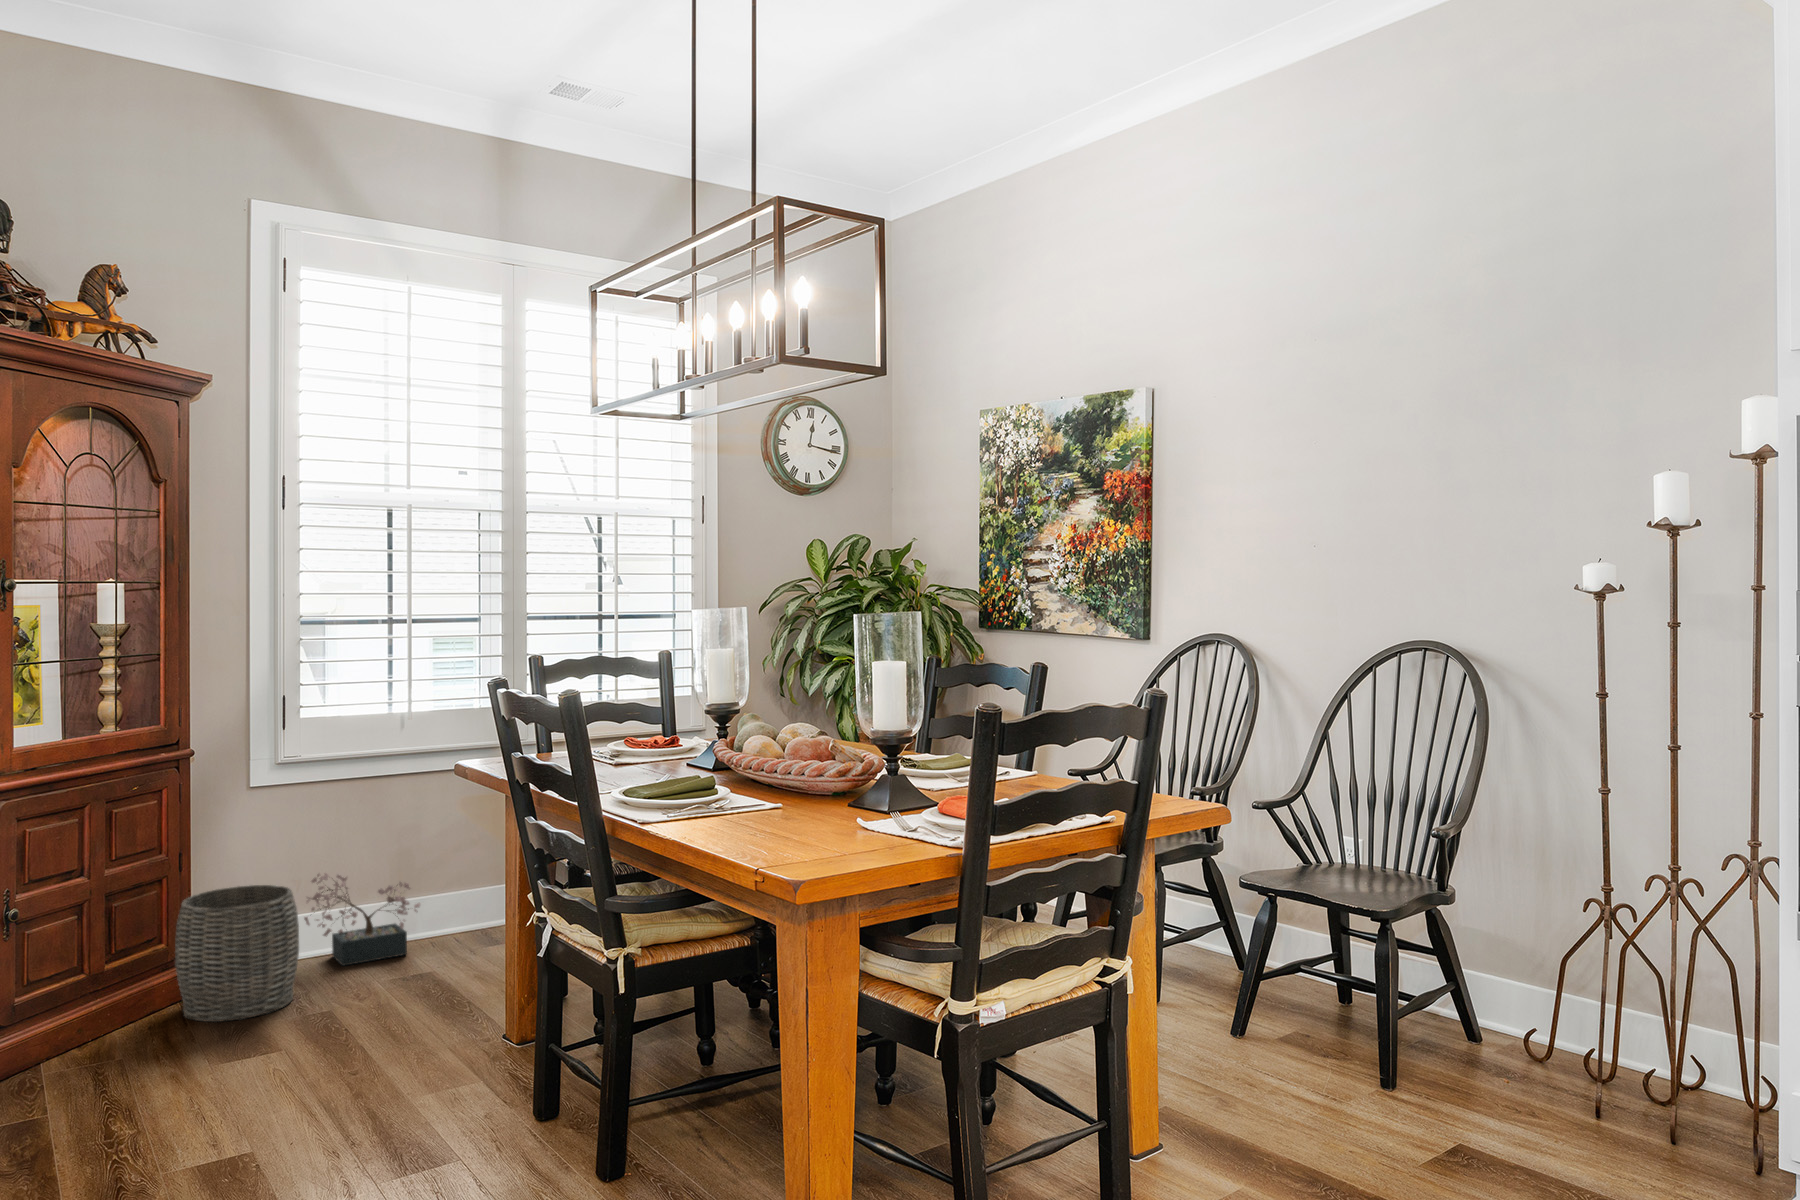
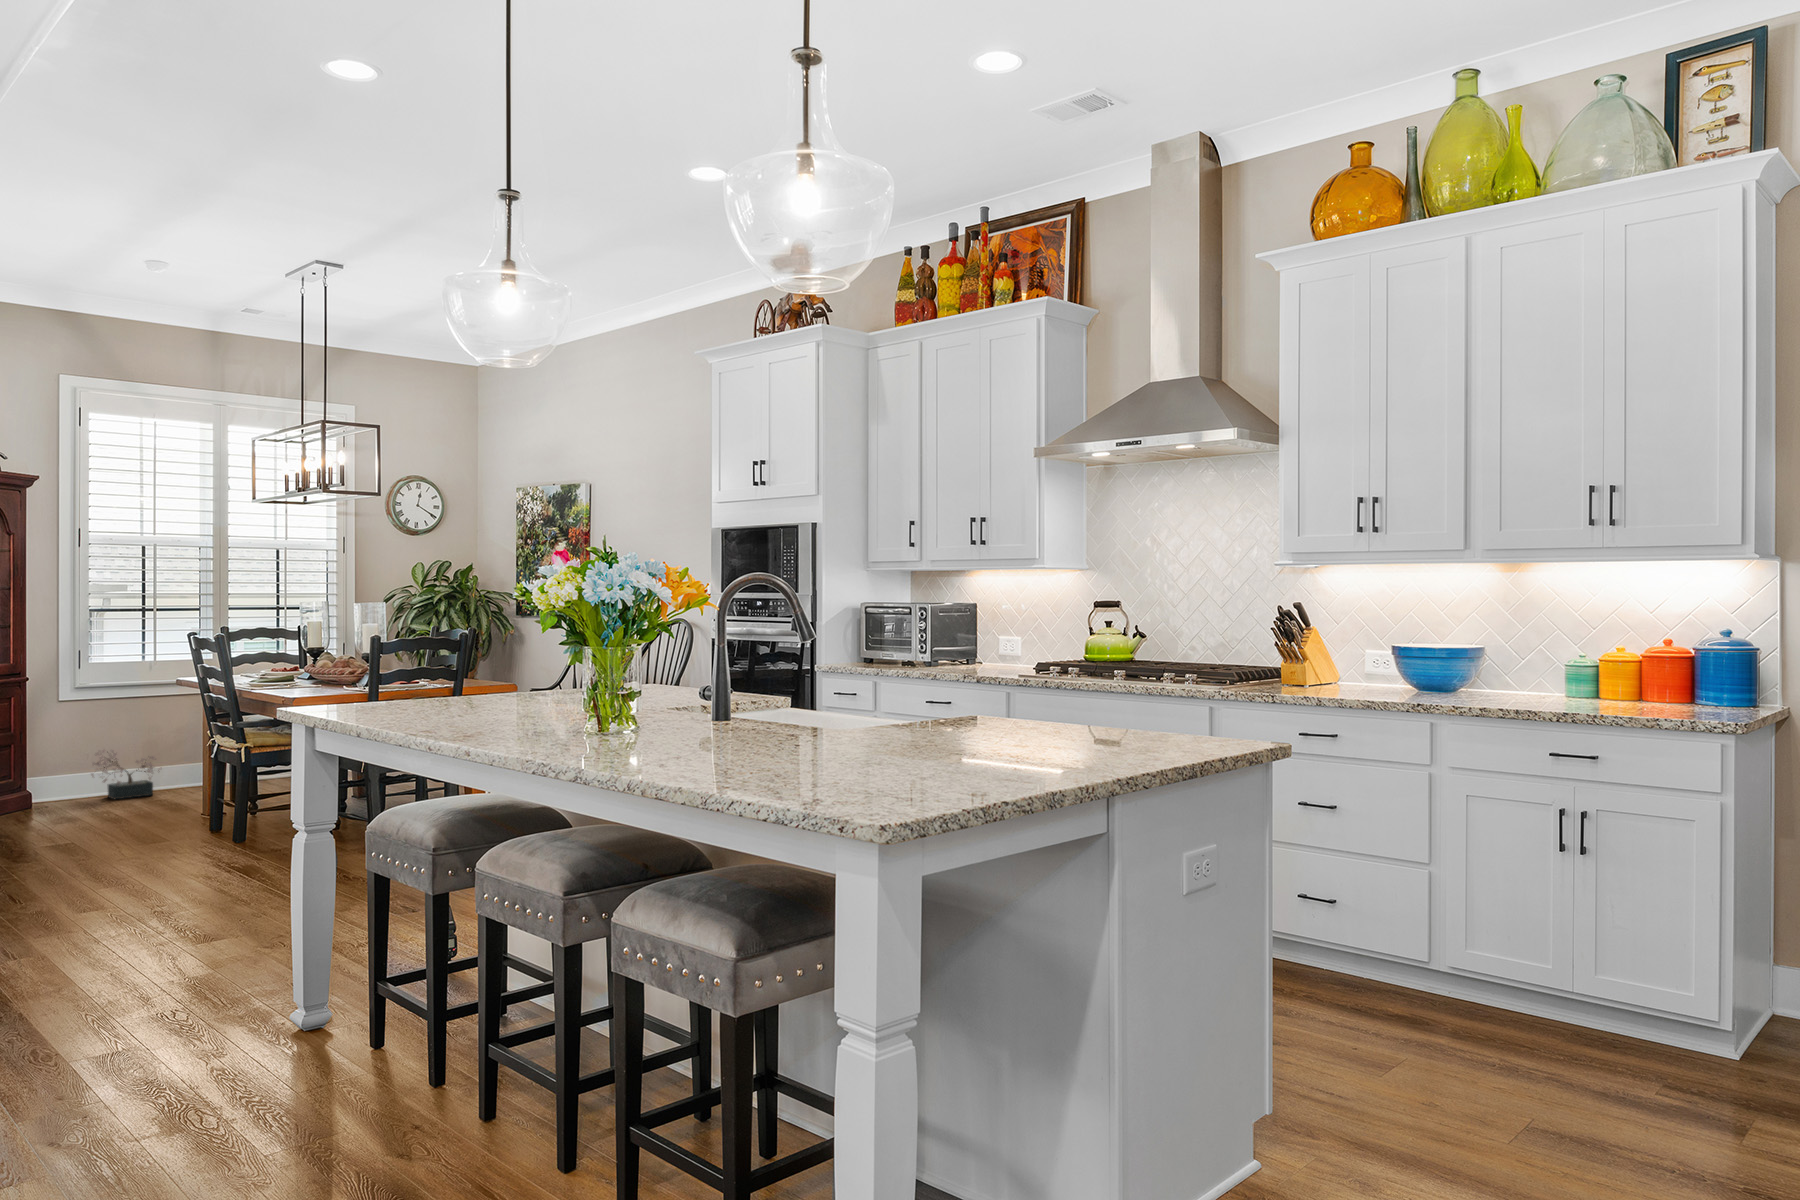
woven basket: present [175,885,299,1022] -> none [19,751,90,817]

